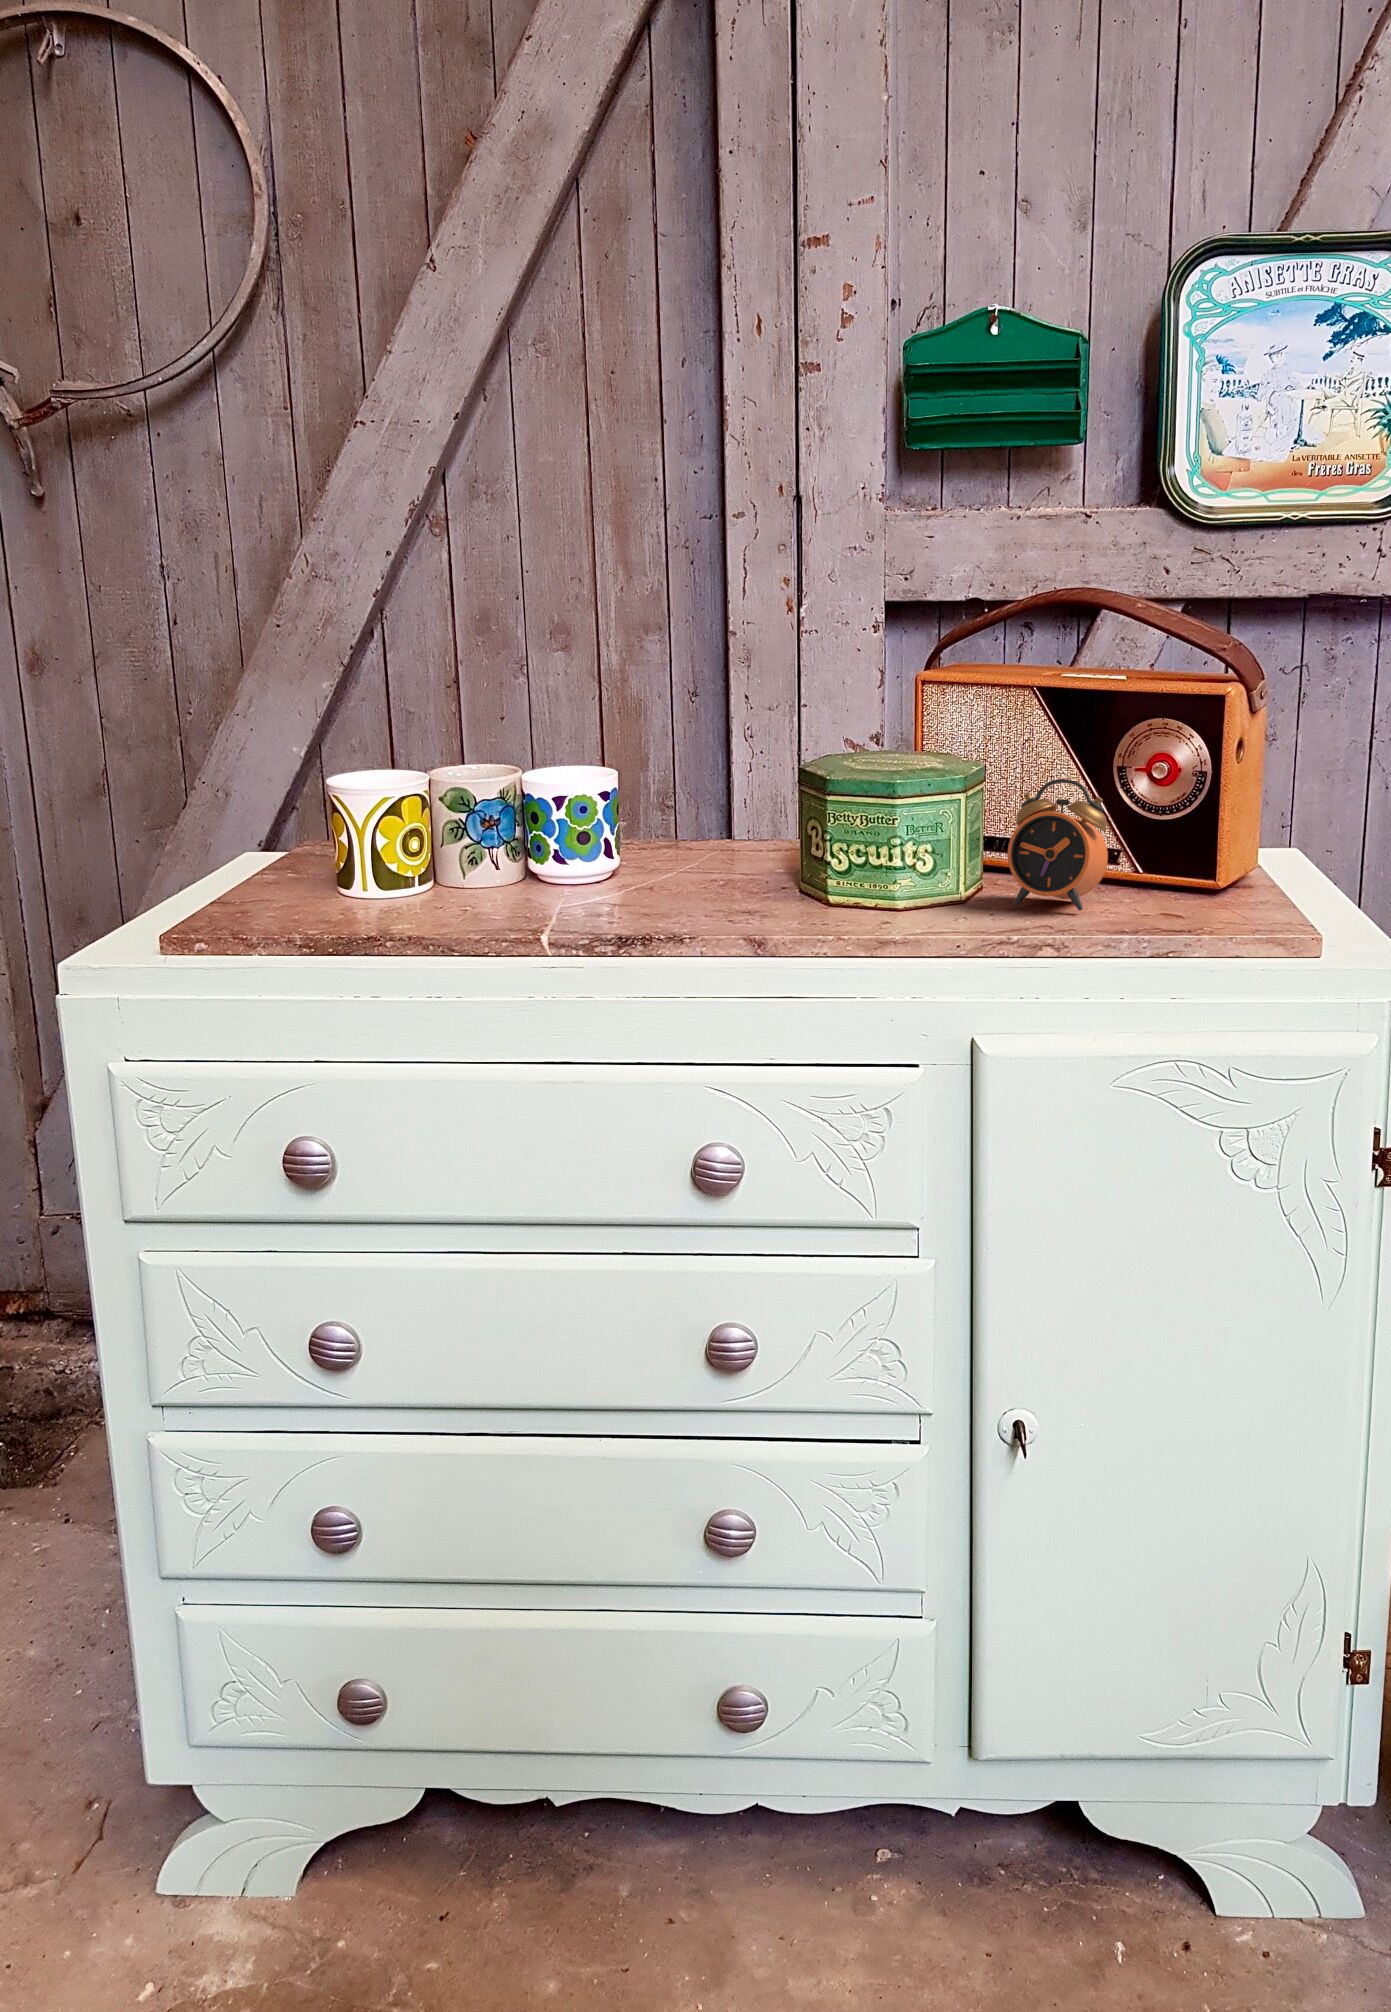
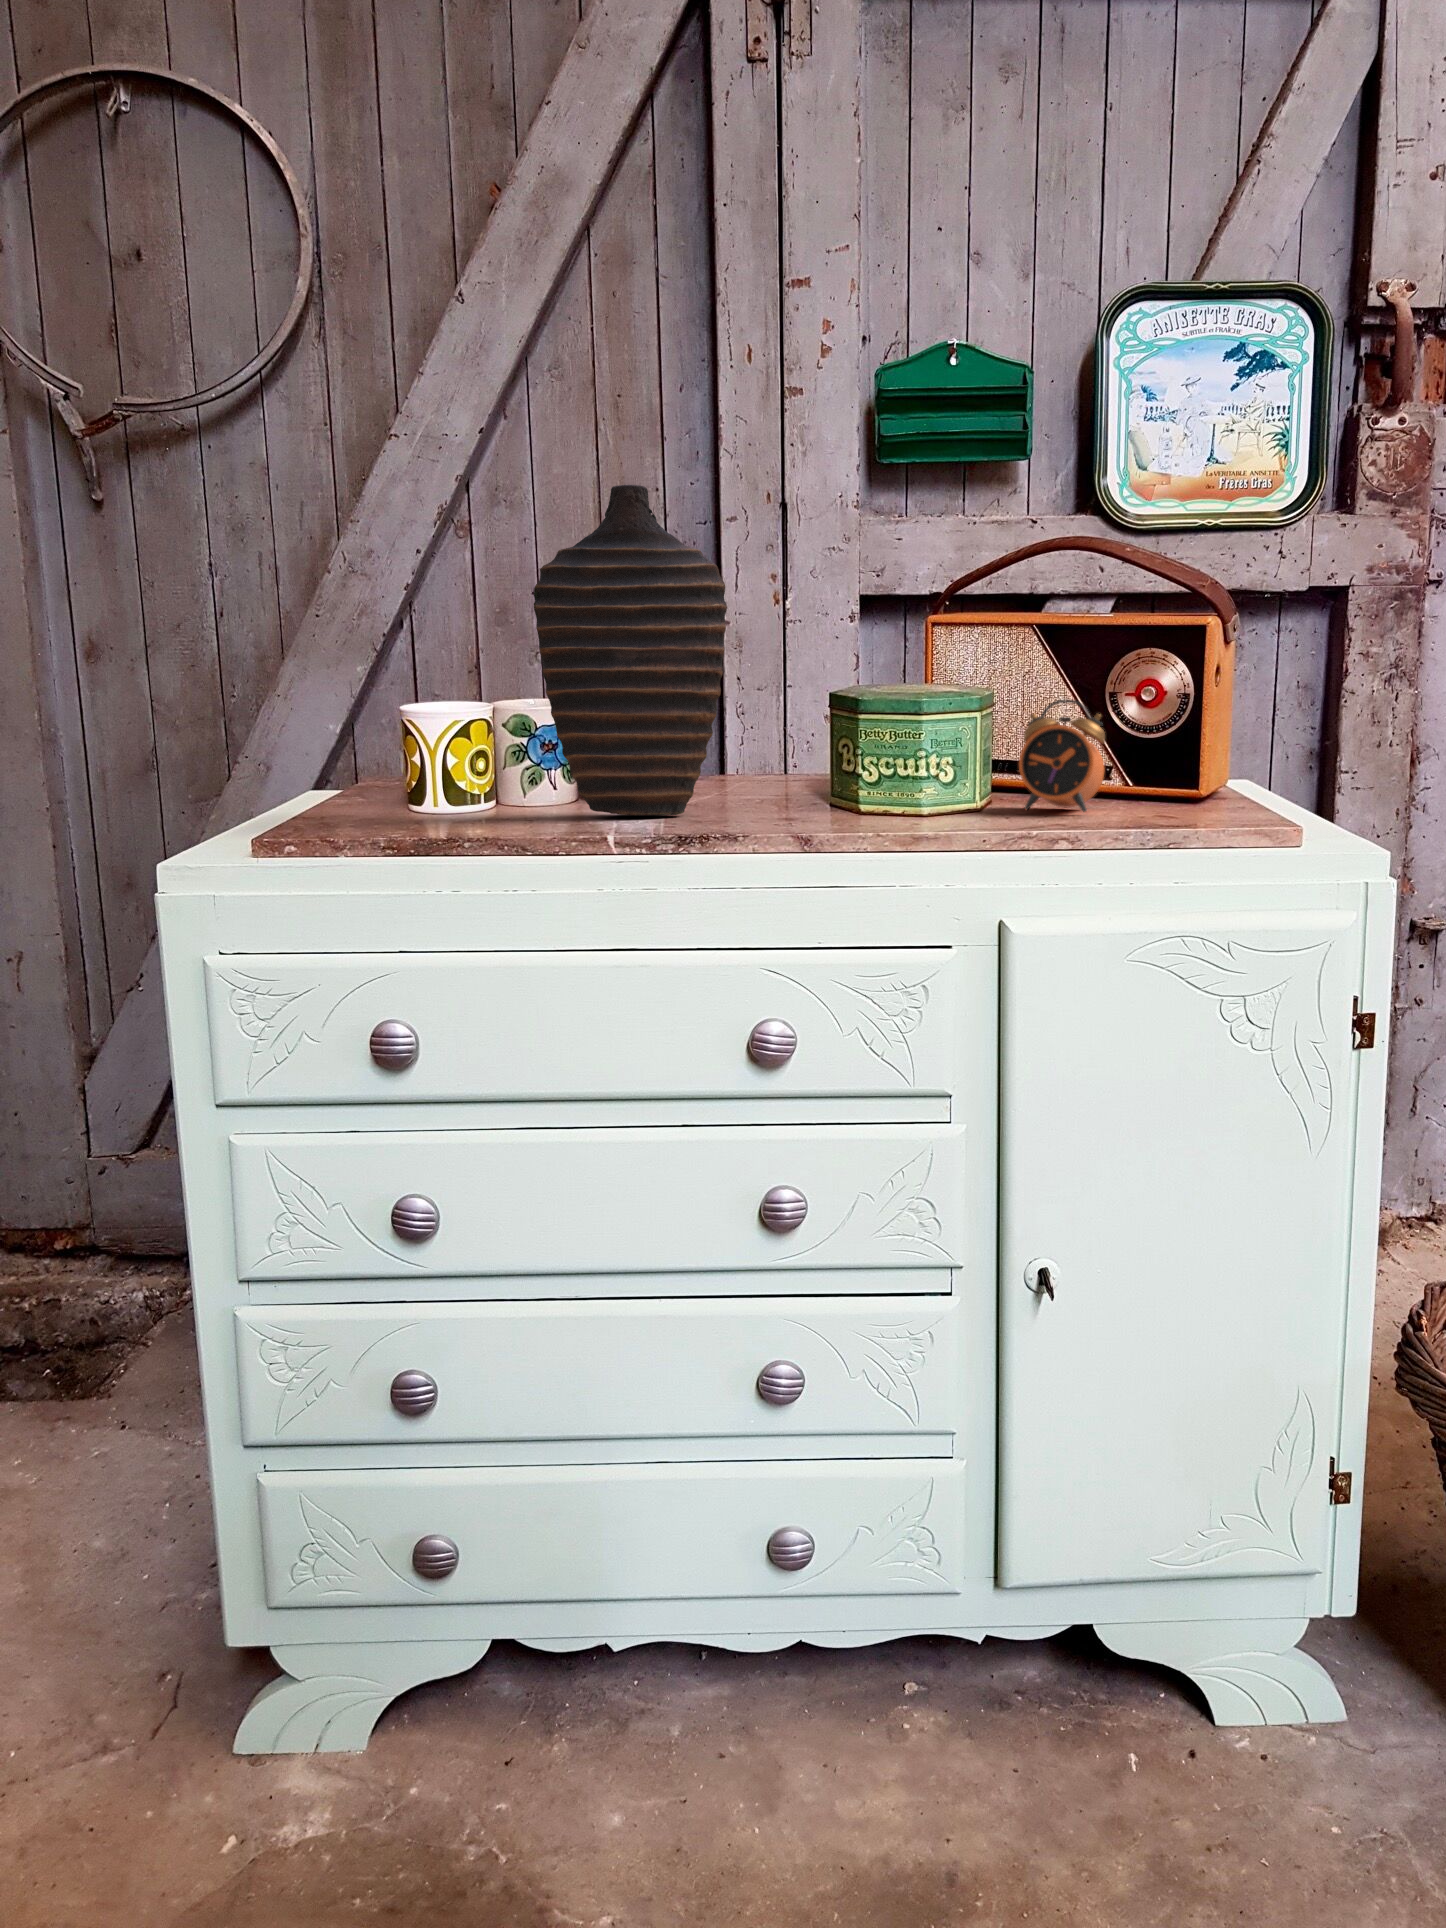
decorative vase: none [466,545,681,907] -> present [534,485,727,816]

